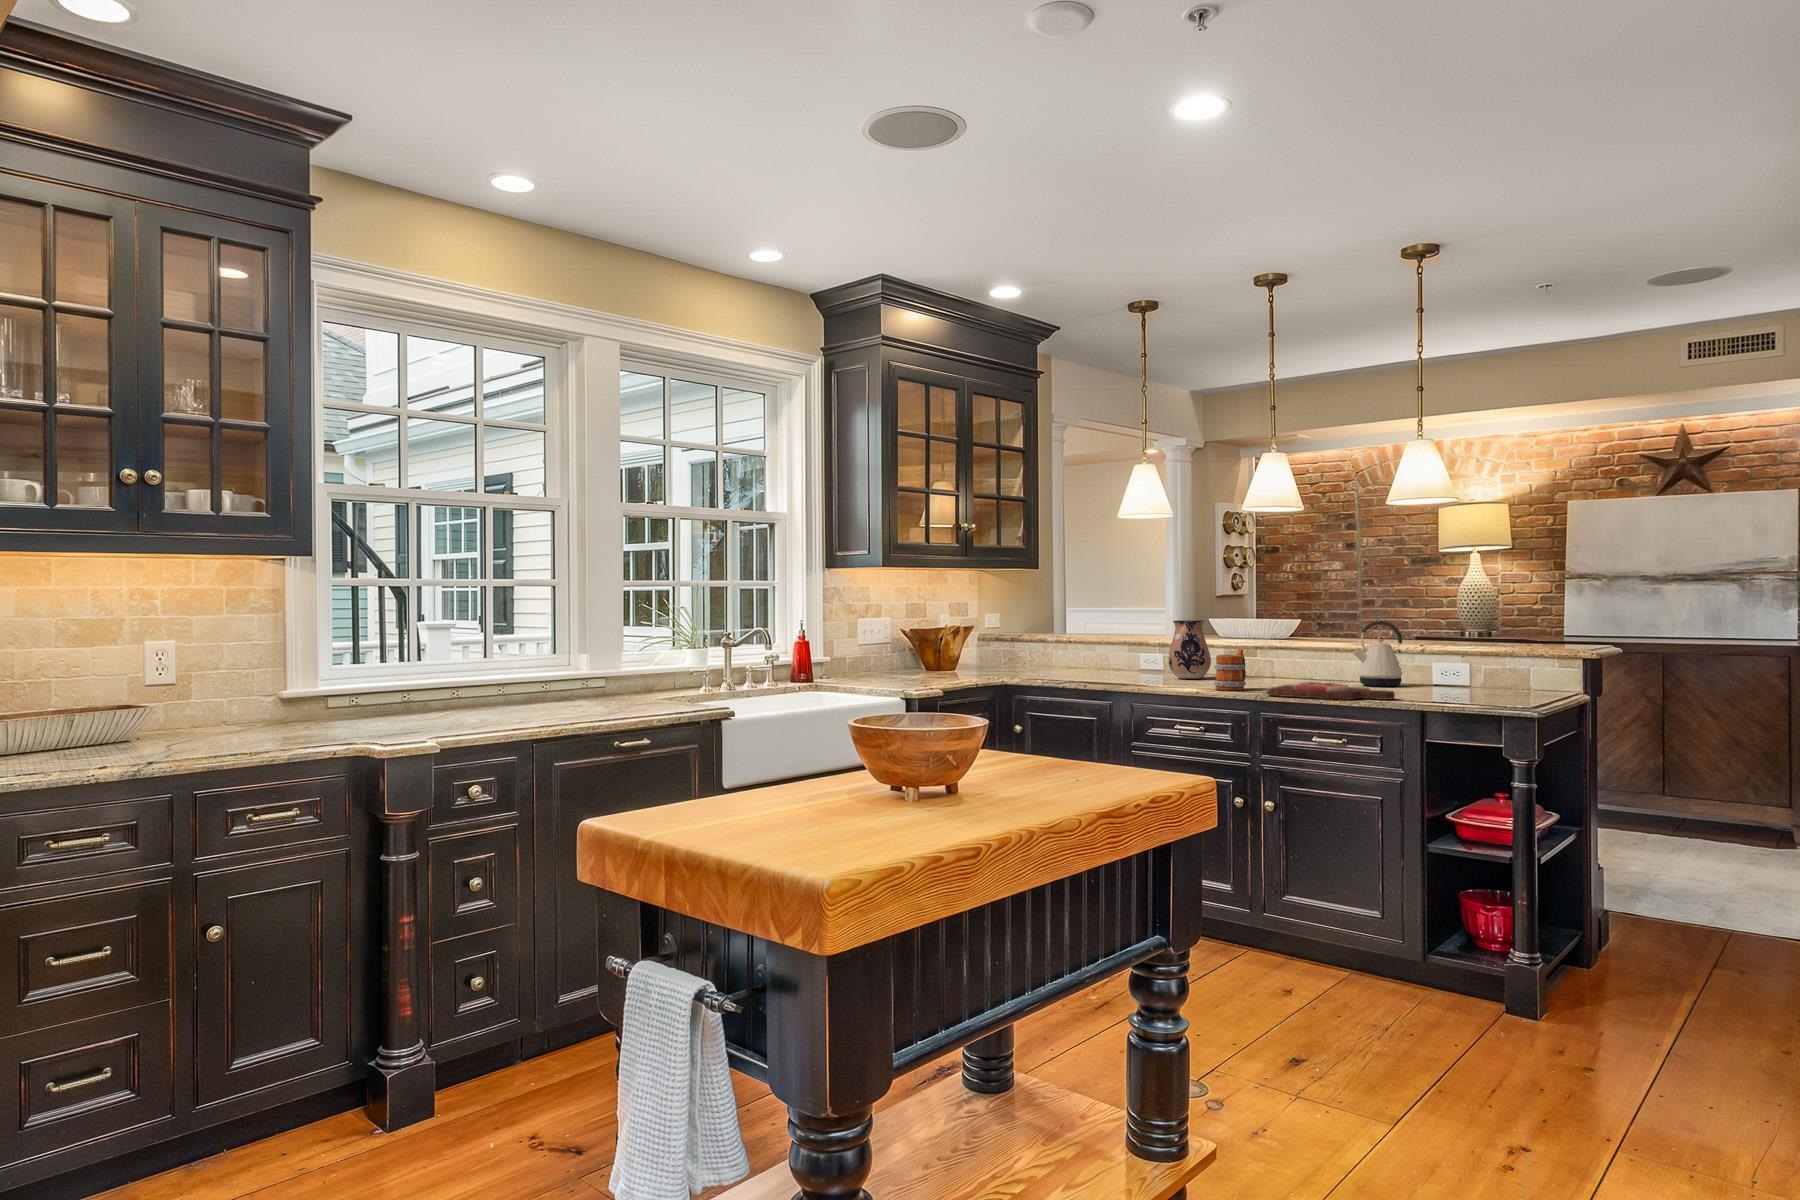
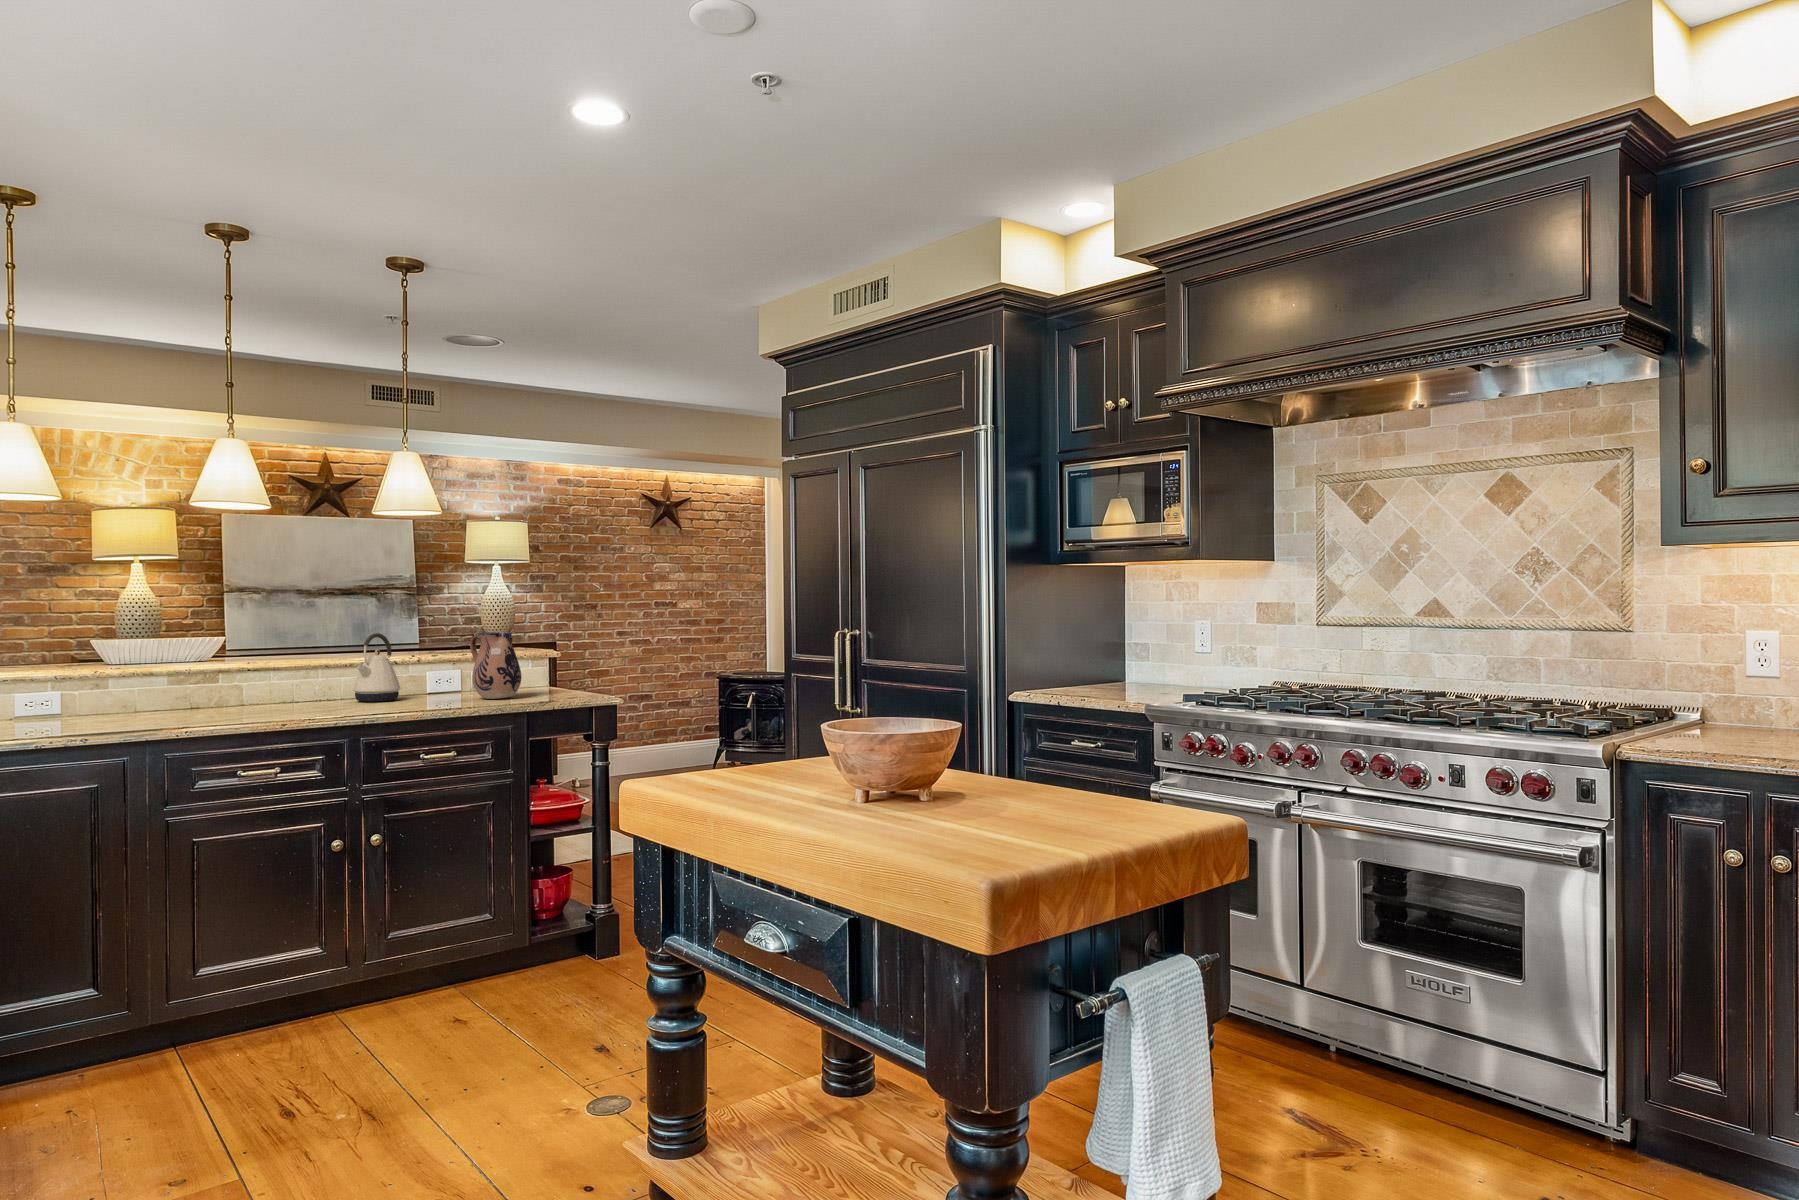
ceramic pitcher: present [1169,620,1211,679] -> present [470,632,521,699]
mug: present [1214,649,1246,691] -> none [282,669,321,719]
cutting board: present [1267,682,1395,700] -> none [368,693,499,716]

